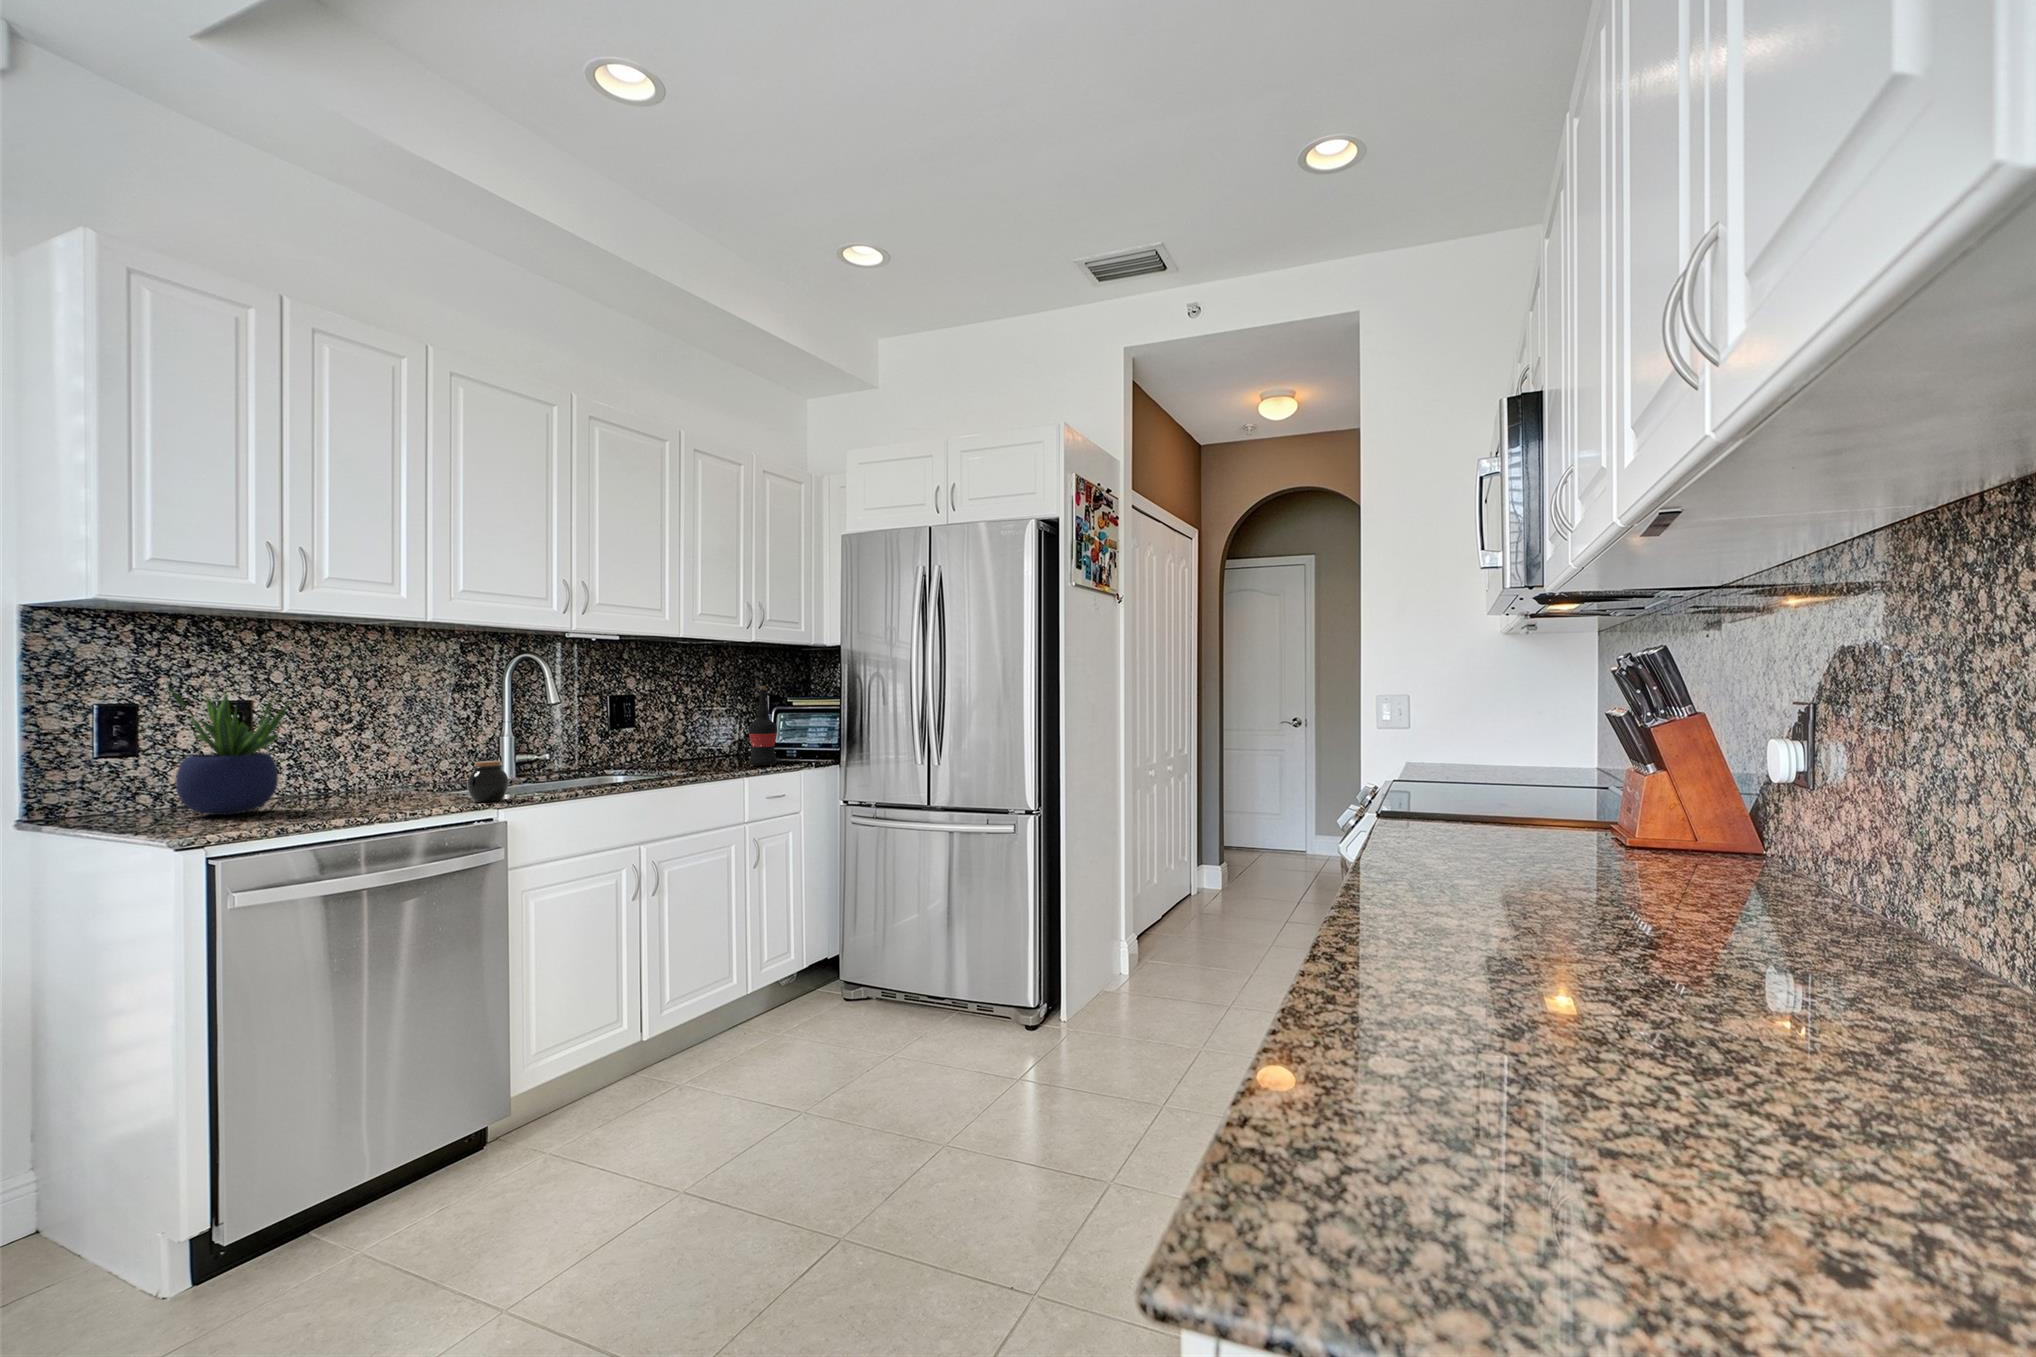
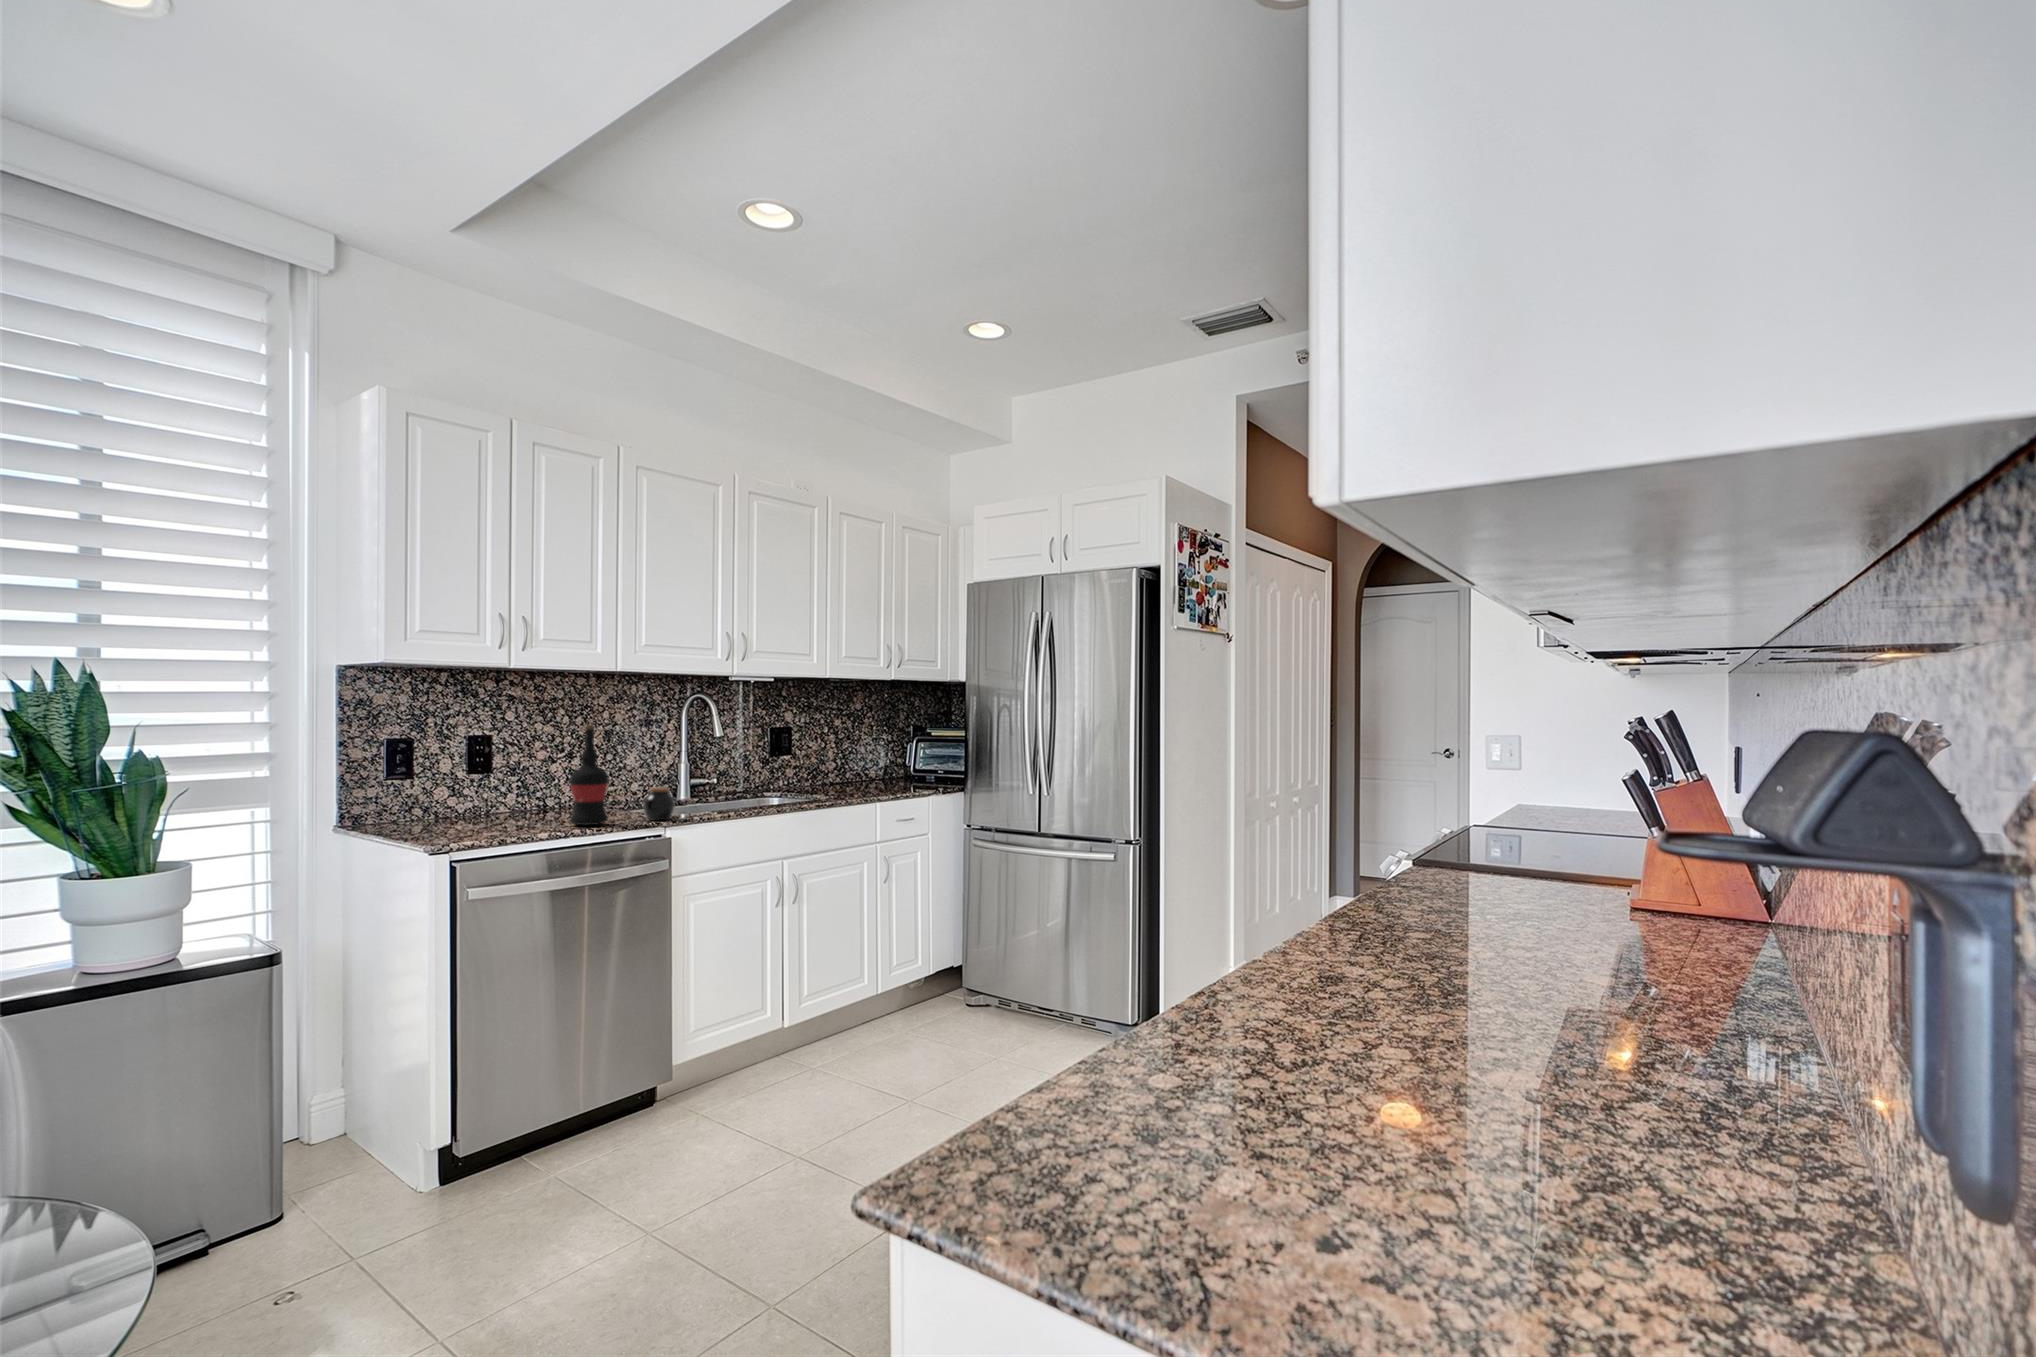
wine bottle: present [749,686,777,766] -> present [570,724,609,825]
potted plant: present [169,688,290,815] -> none [431,722,517,826]

